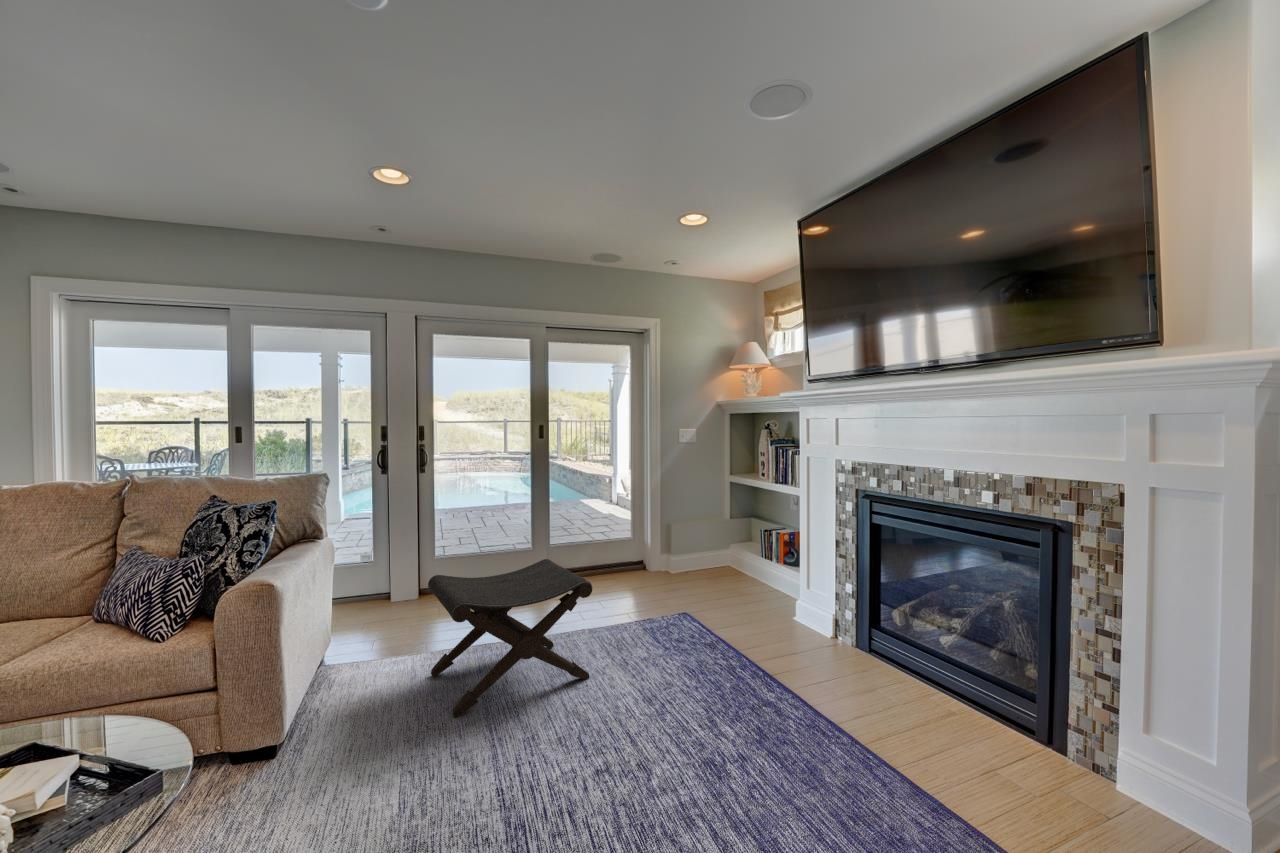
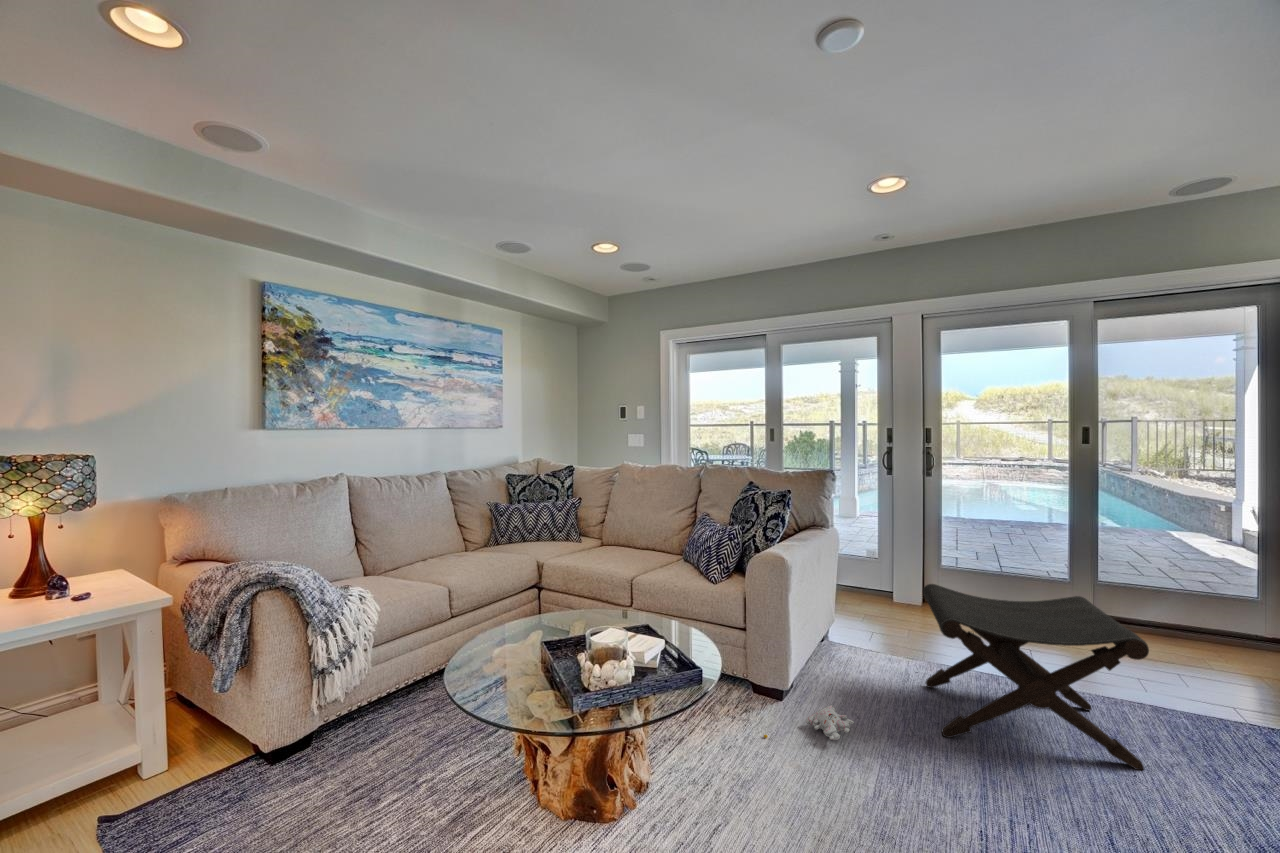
plush toy: none [252,737,369,817] -> present [764,705,854,740]

